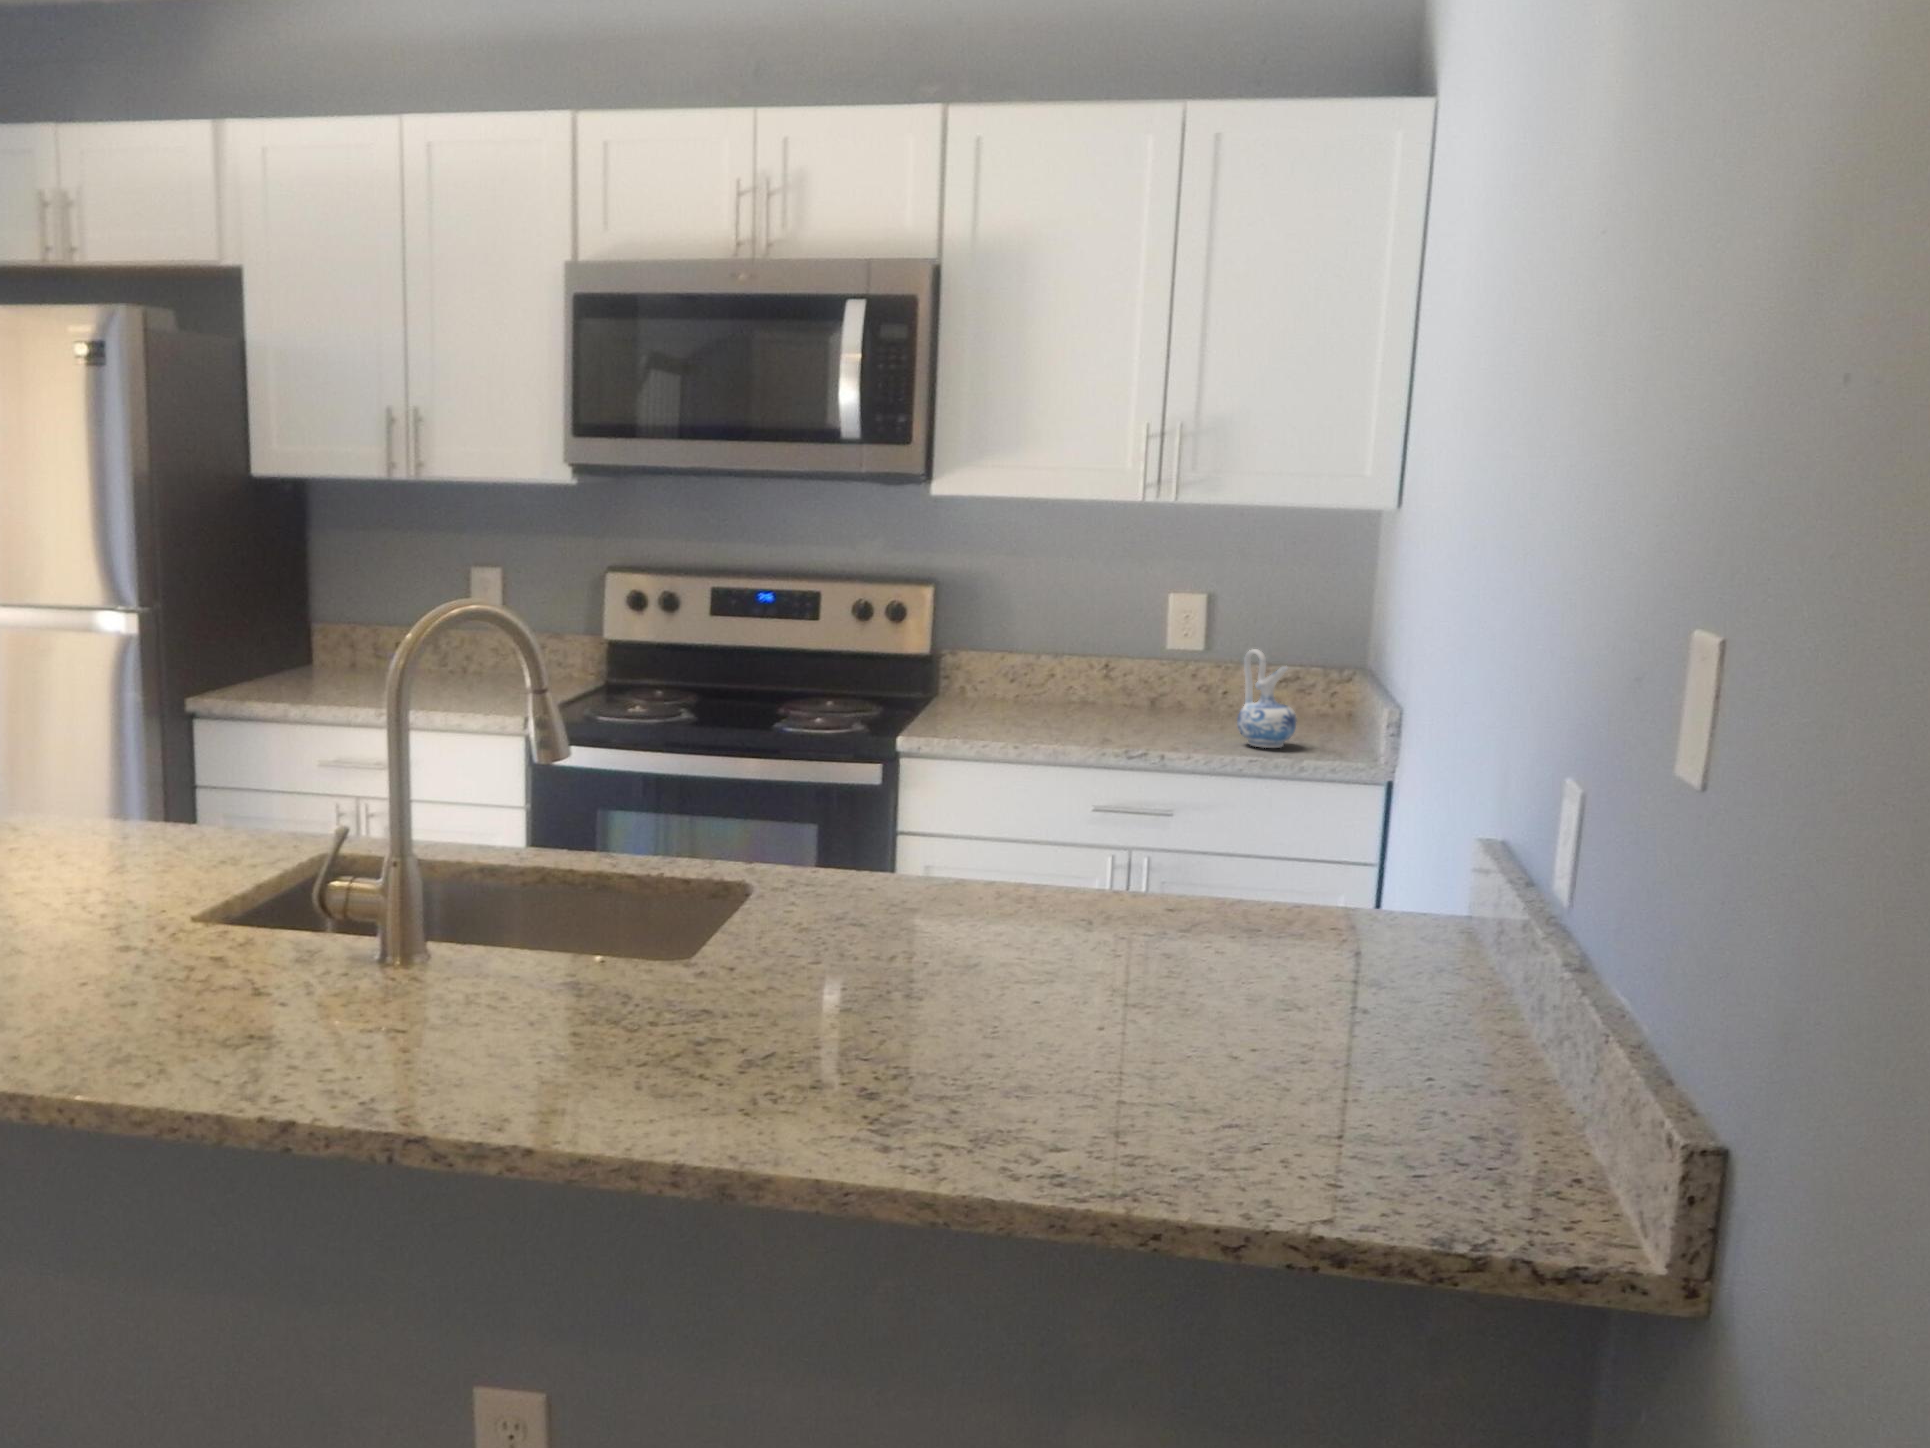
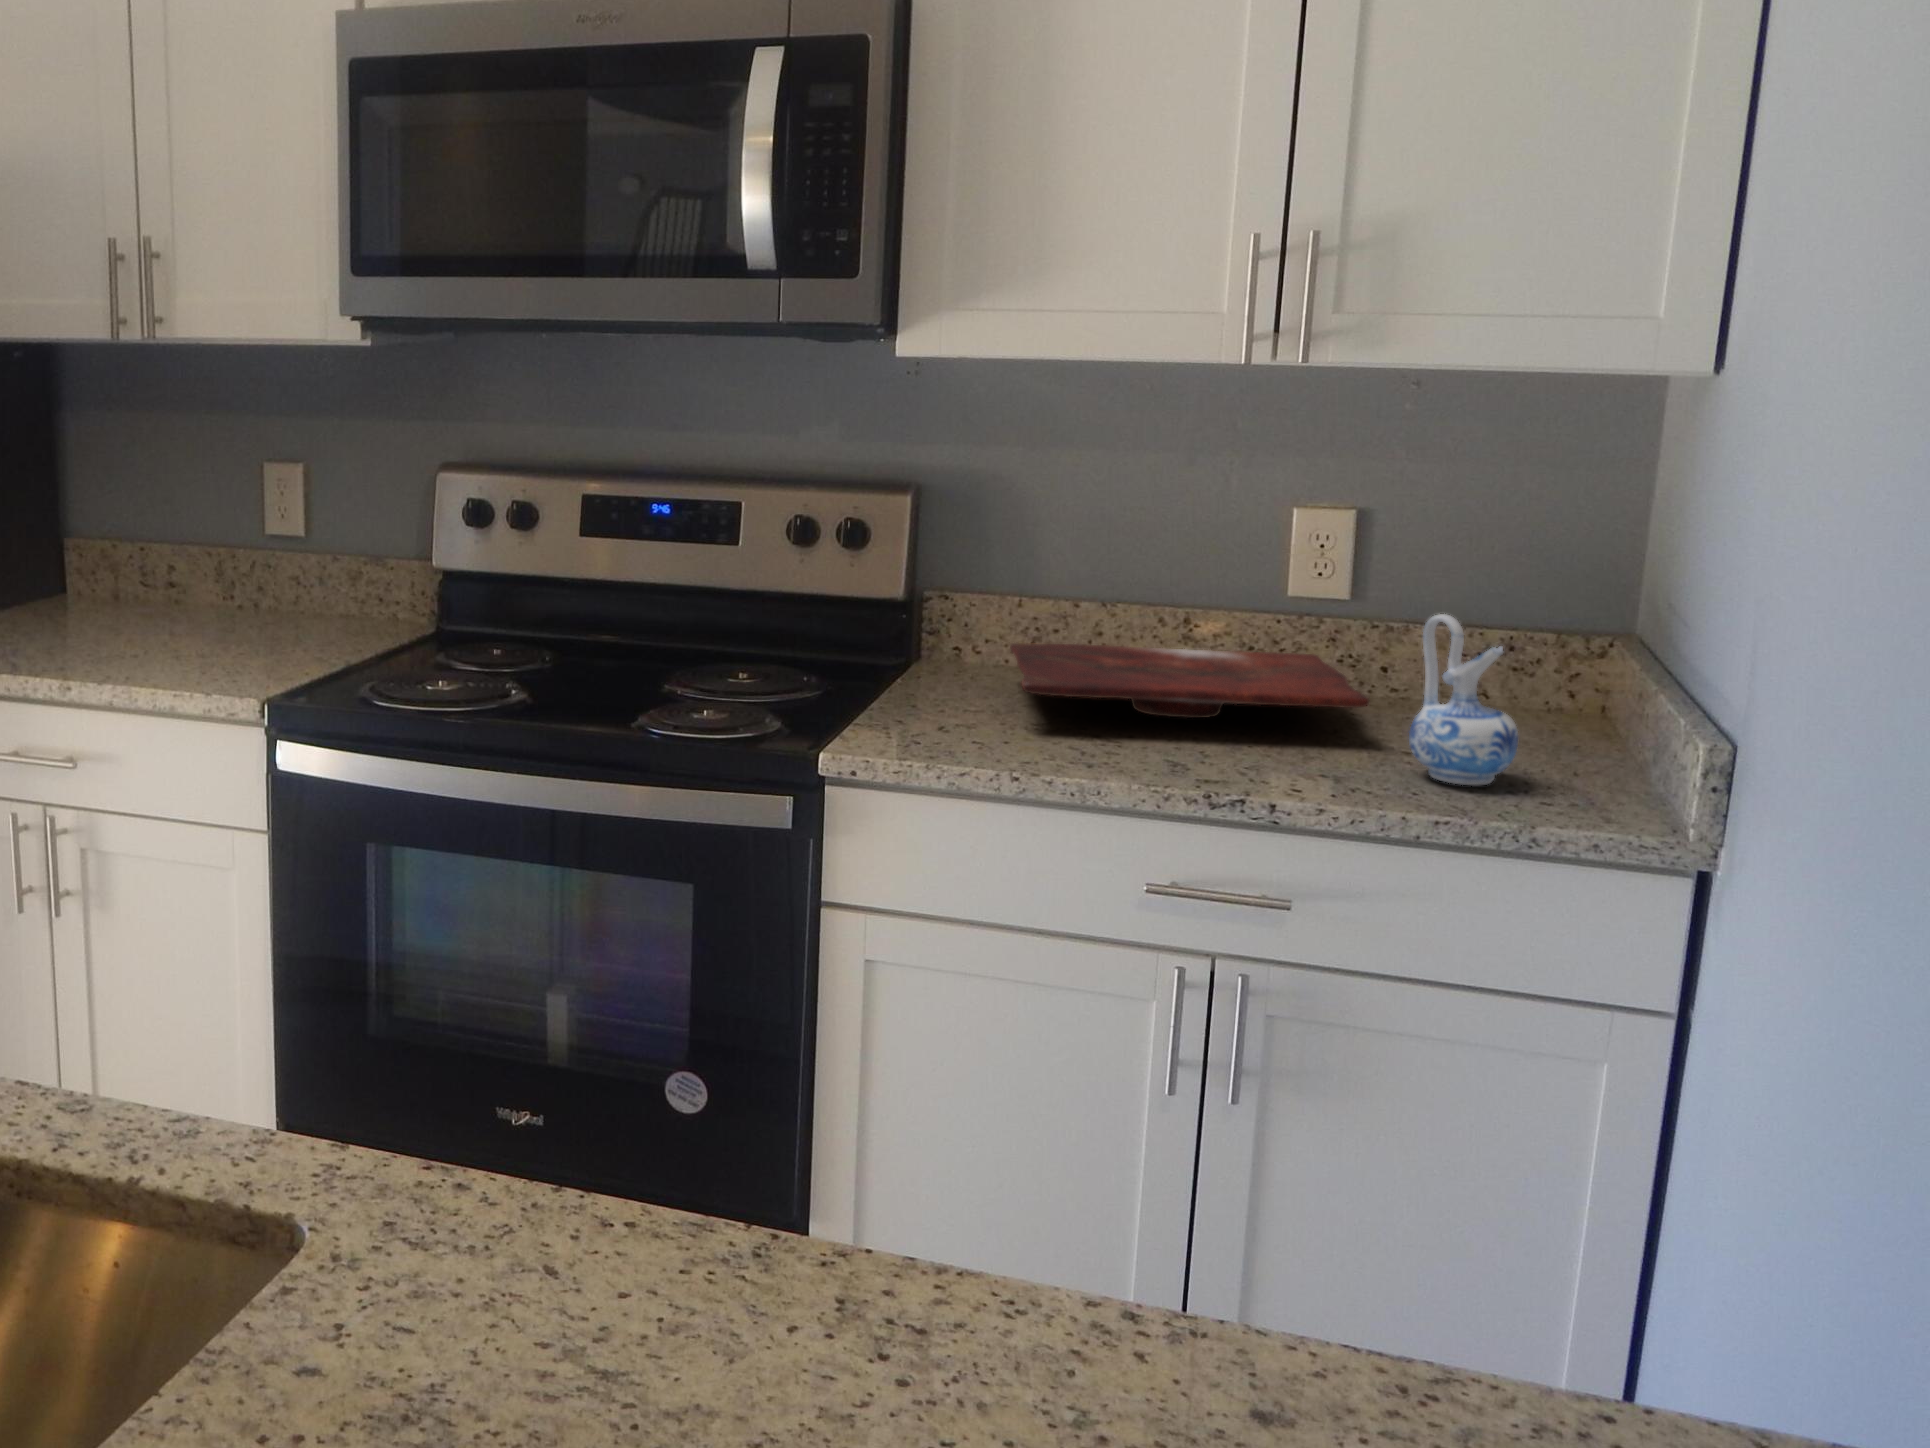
cutting board: none [995,682,1214,721] -> present [1010,643,1369,718]

